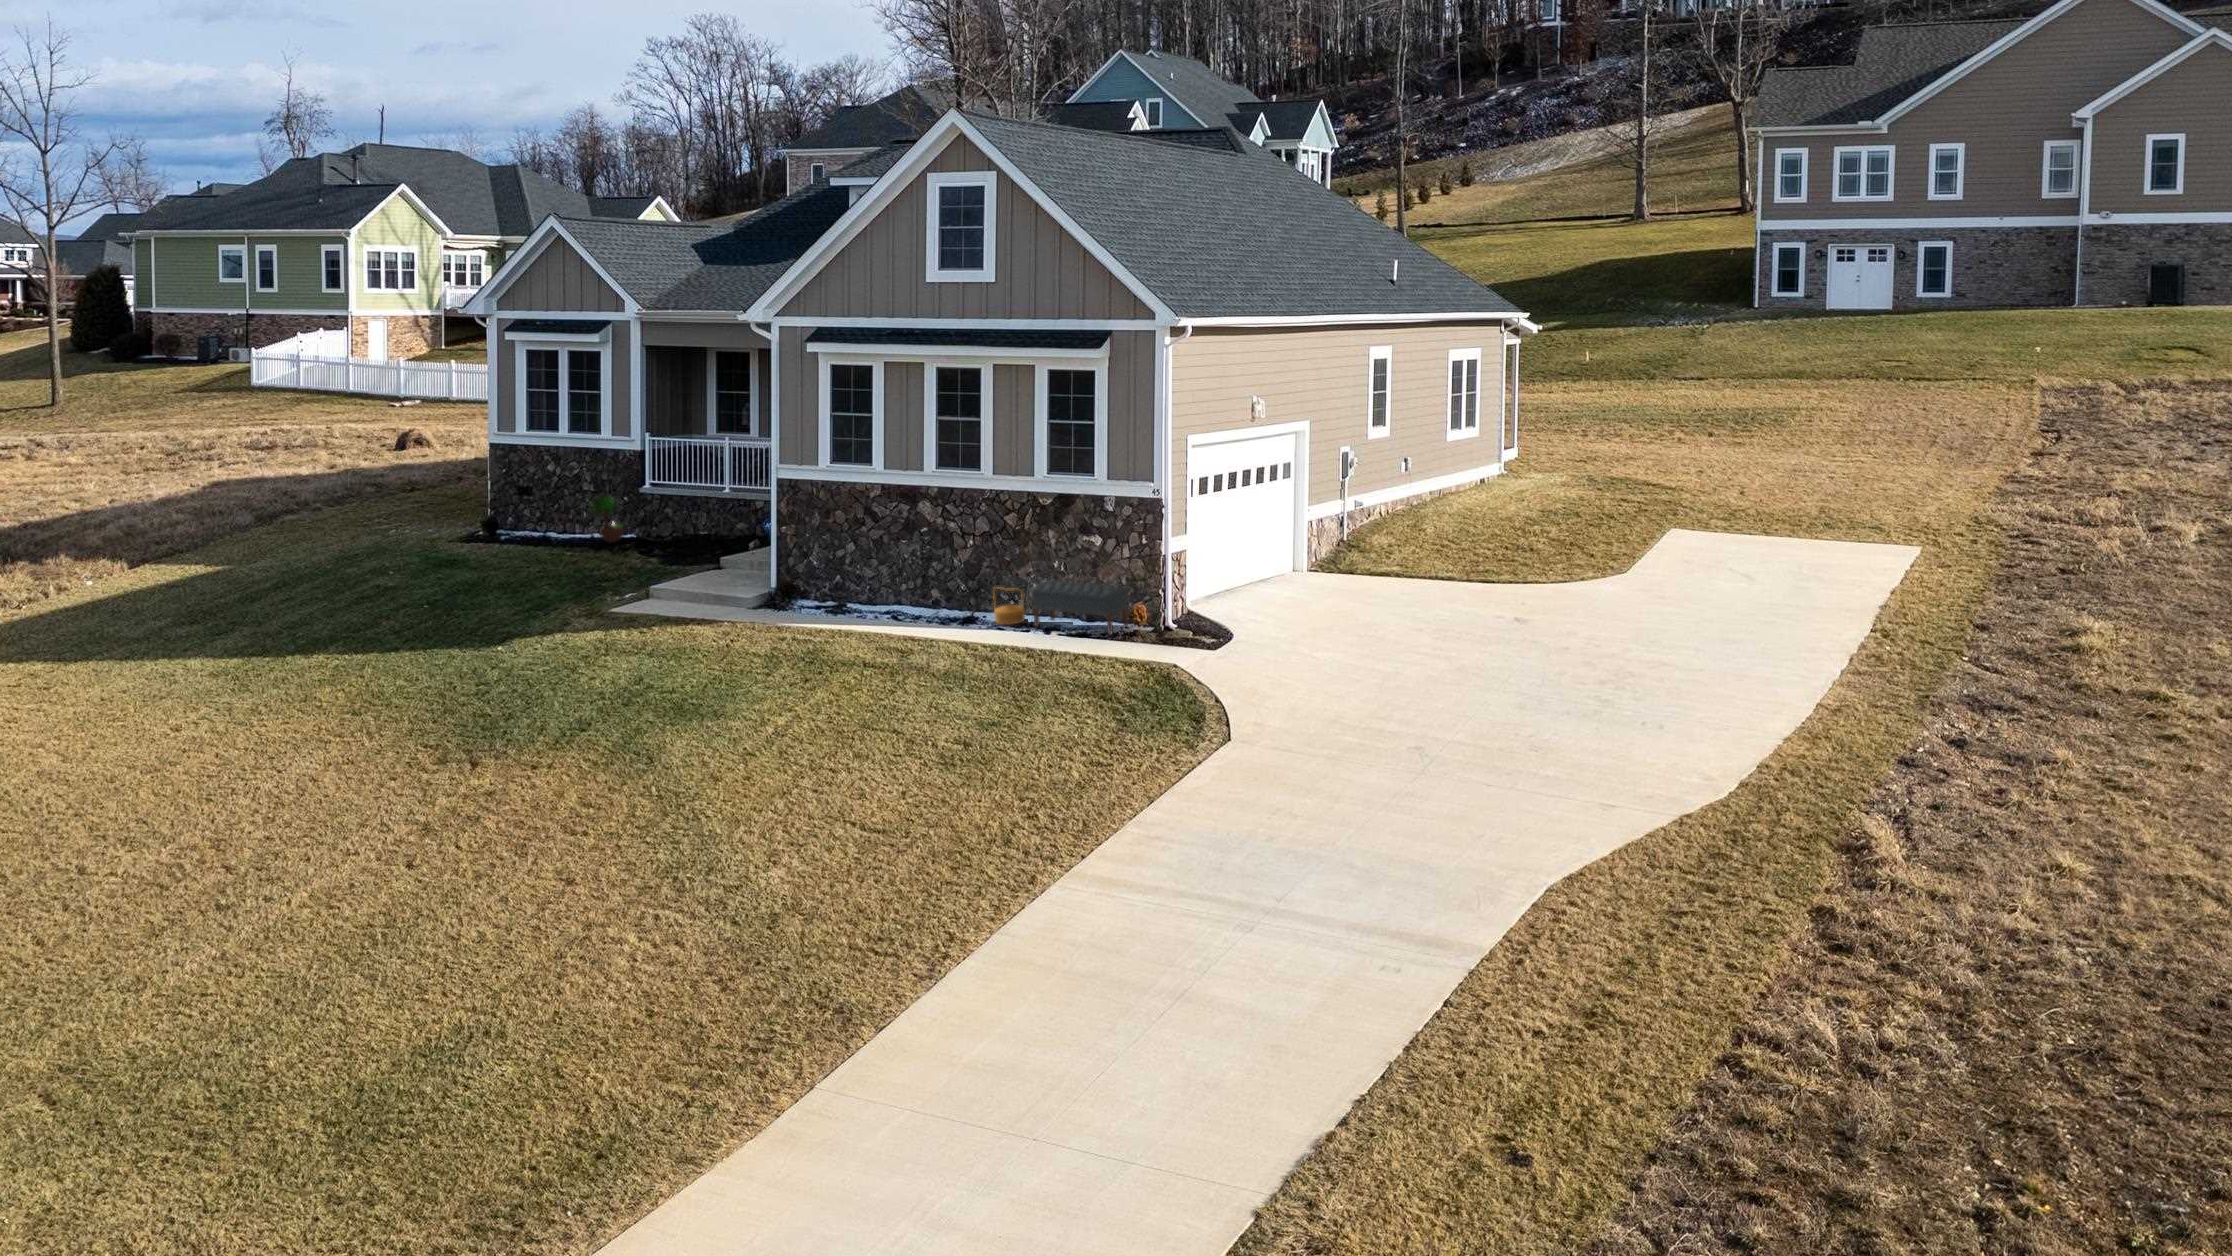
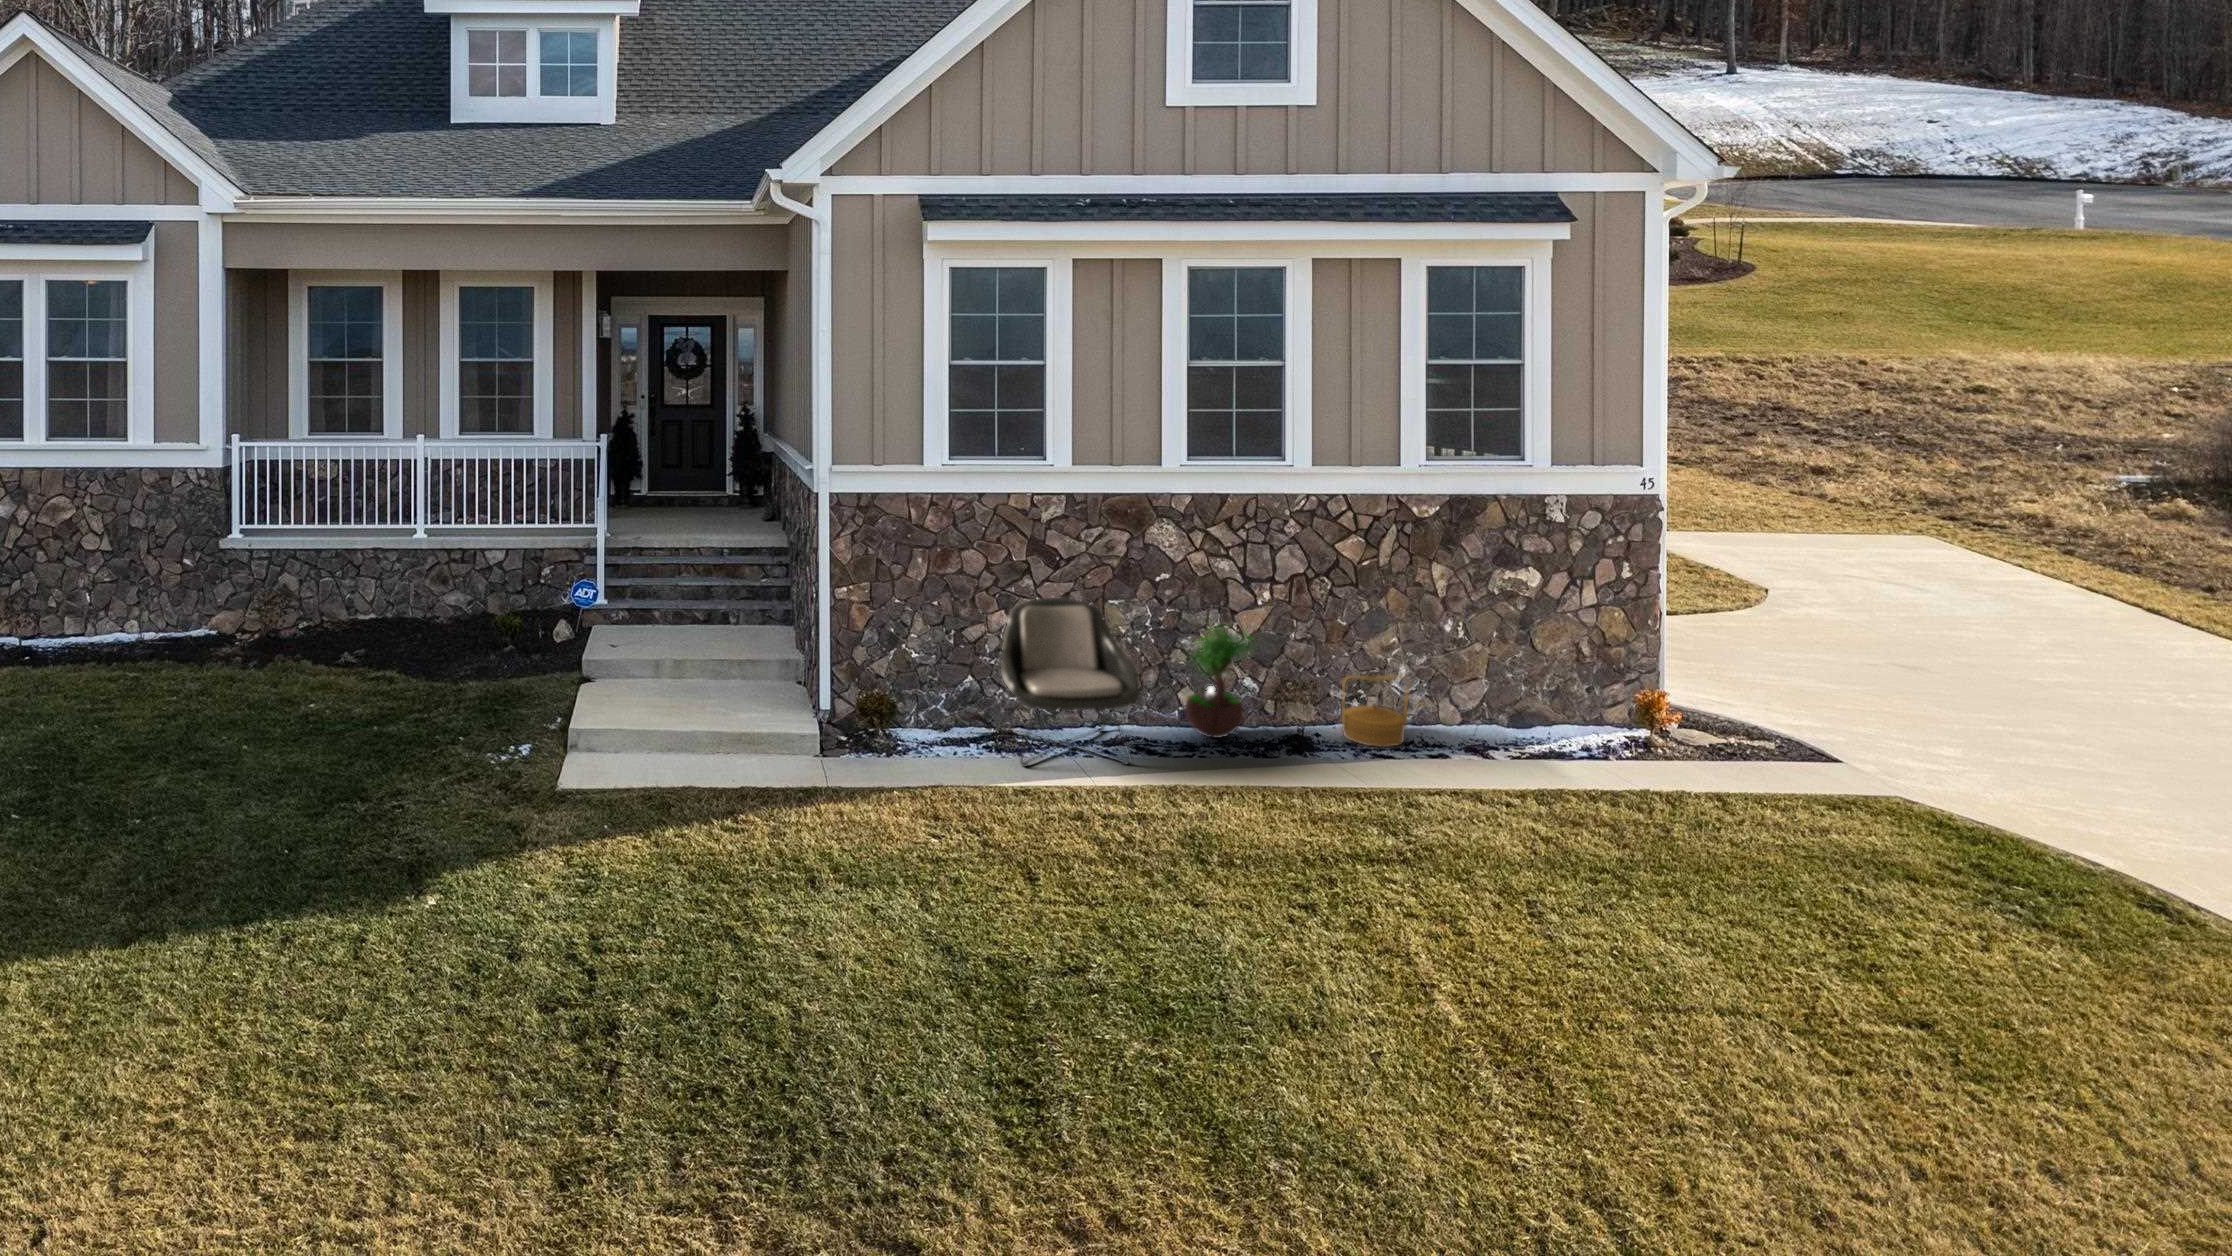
potted tree: present [590,497,623,543] -> present [1186,623,1254,738]
lounge chair: none [824,536,904,620] -> present [1001,597,1140,767]
bench: present [1030,580,1128,636] -> none [1438,653,1644,749]

